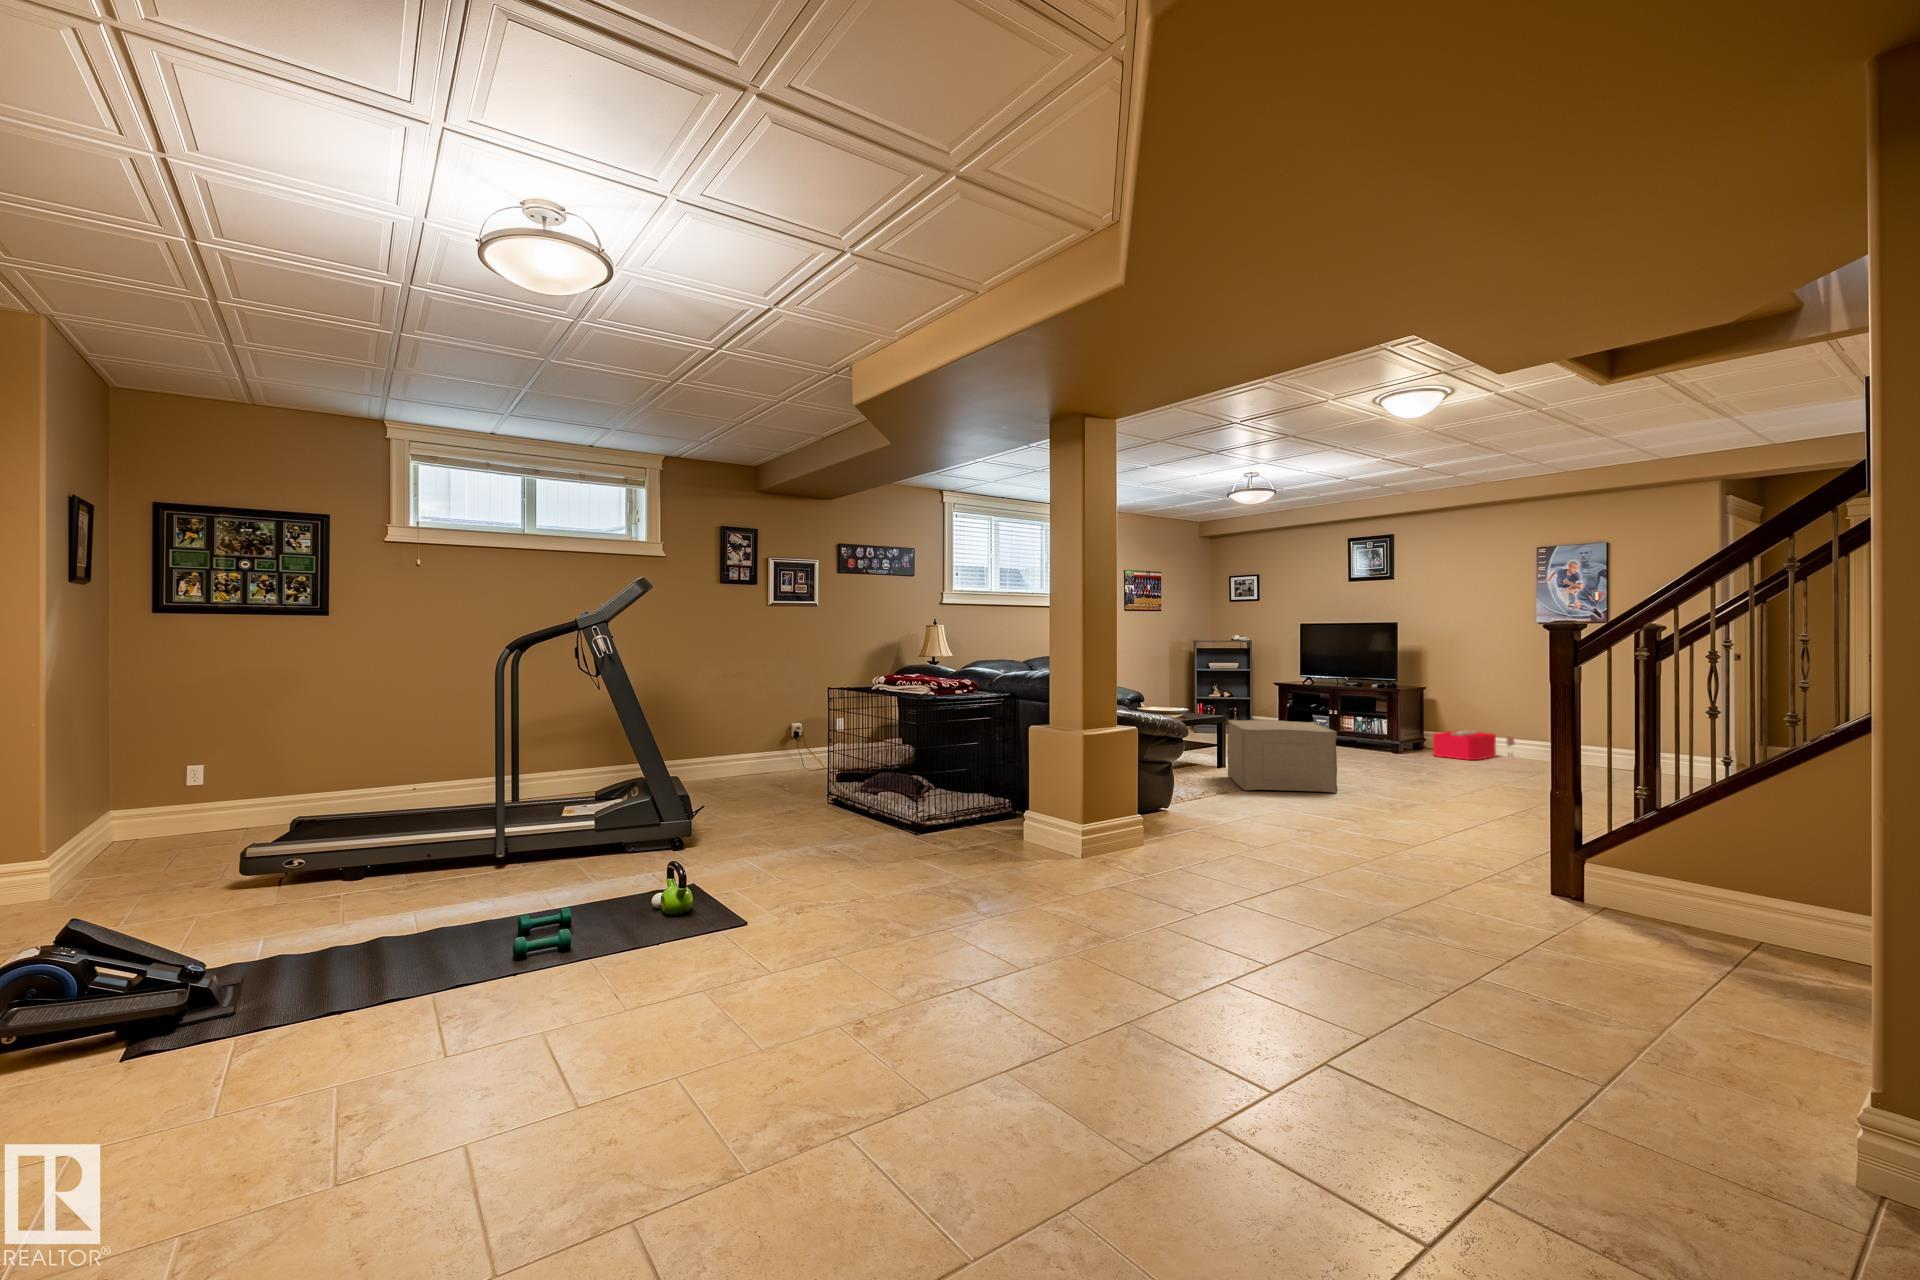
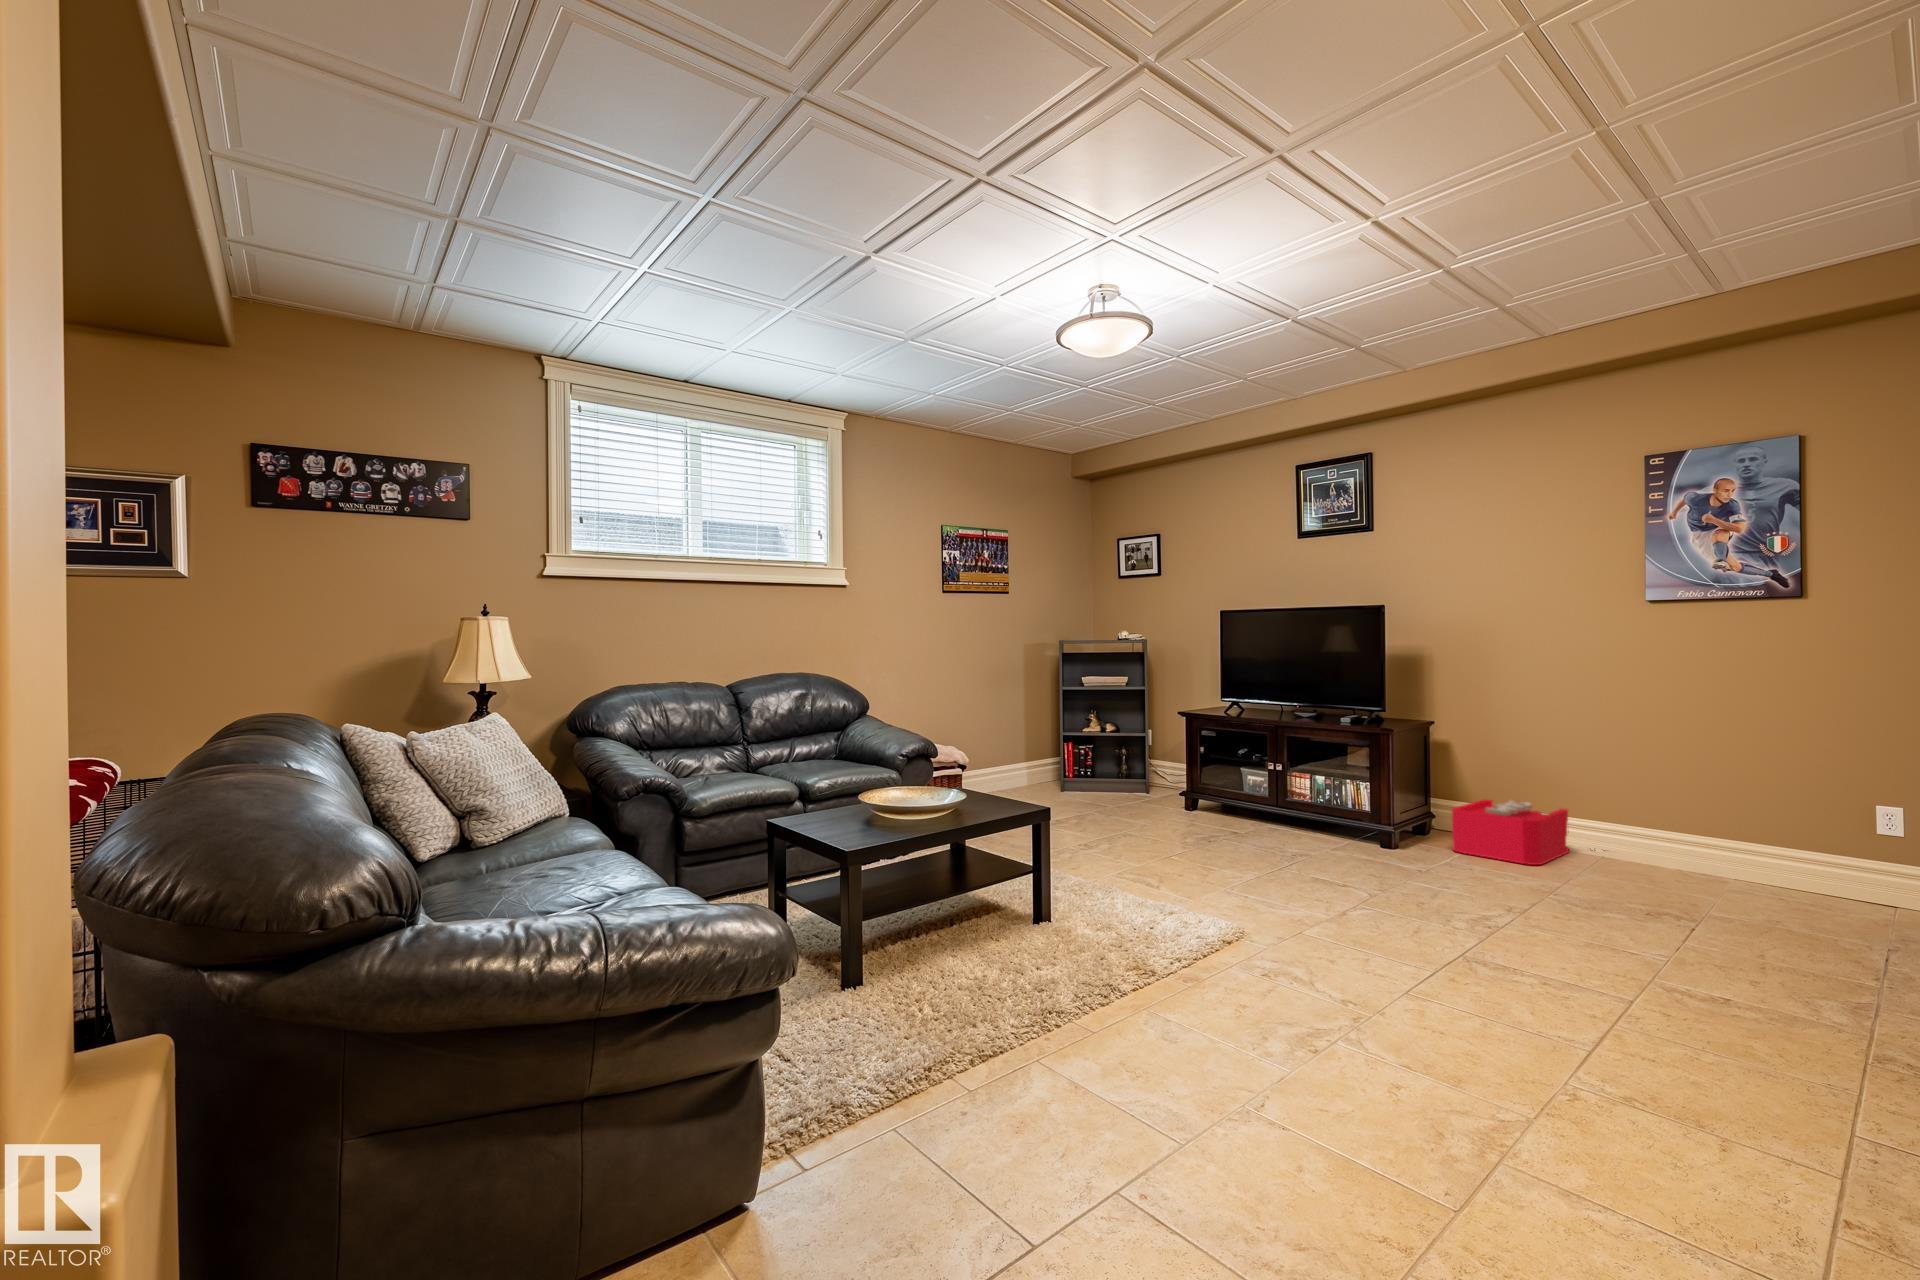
ottoman: present [1227,720,1338,793] -> none [1015,811,1257,1027]

